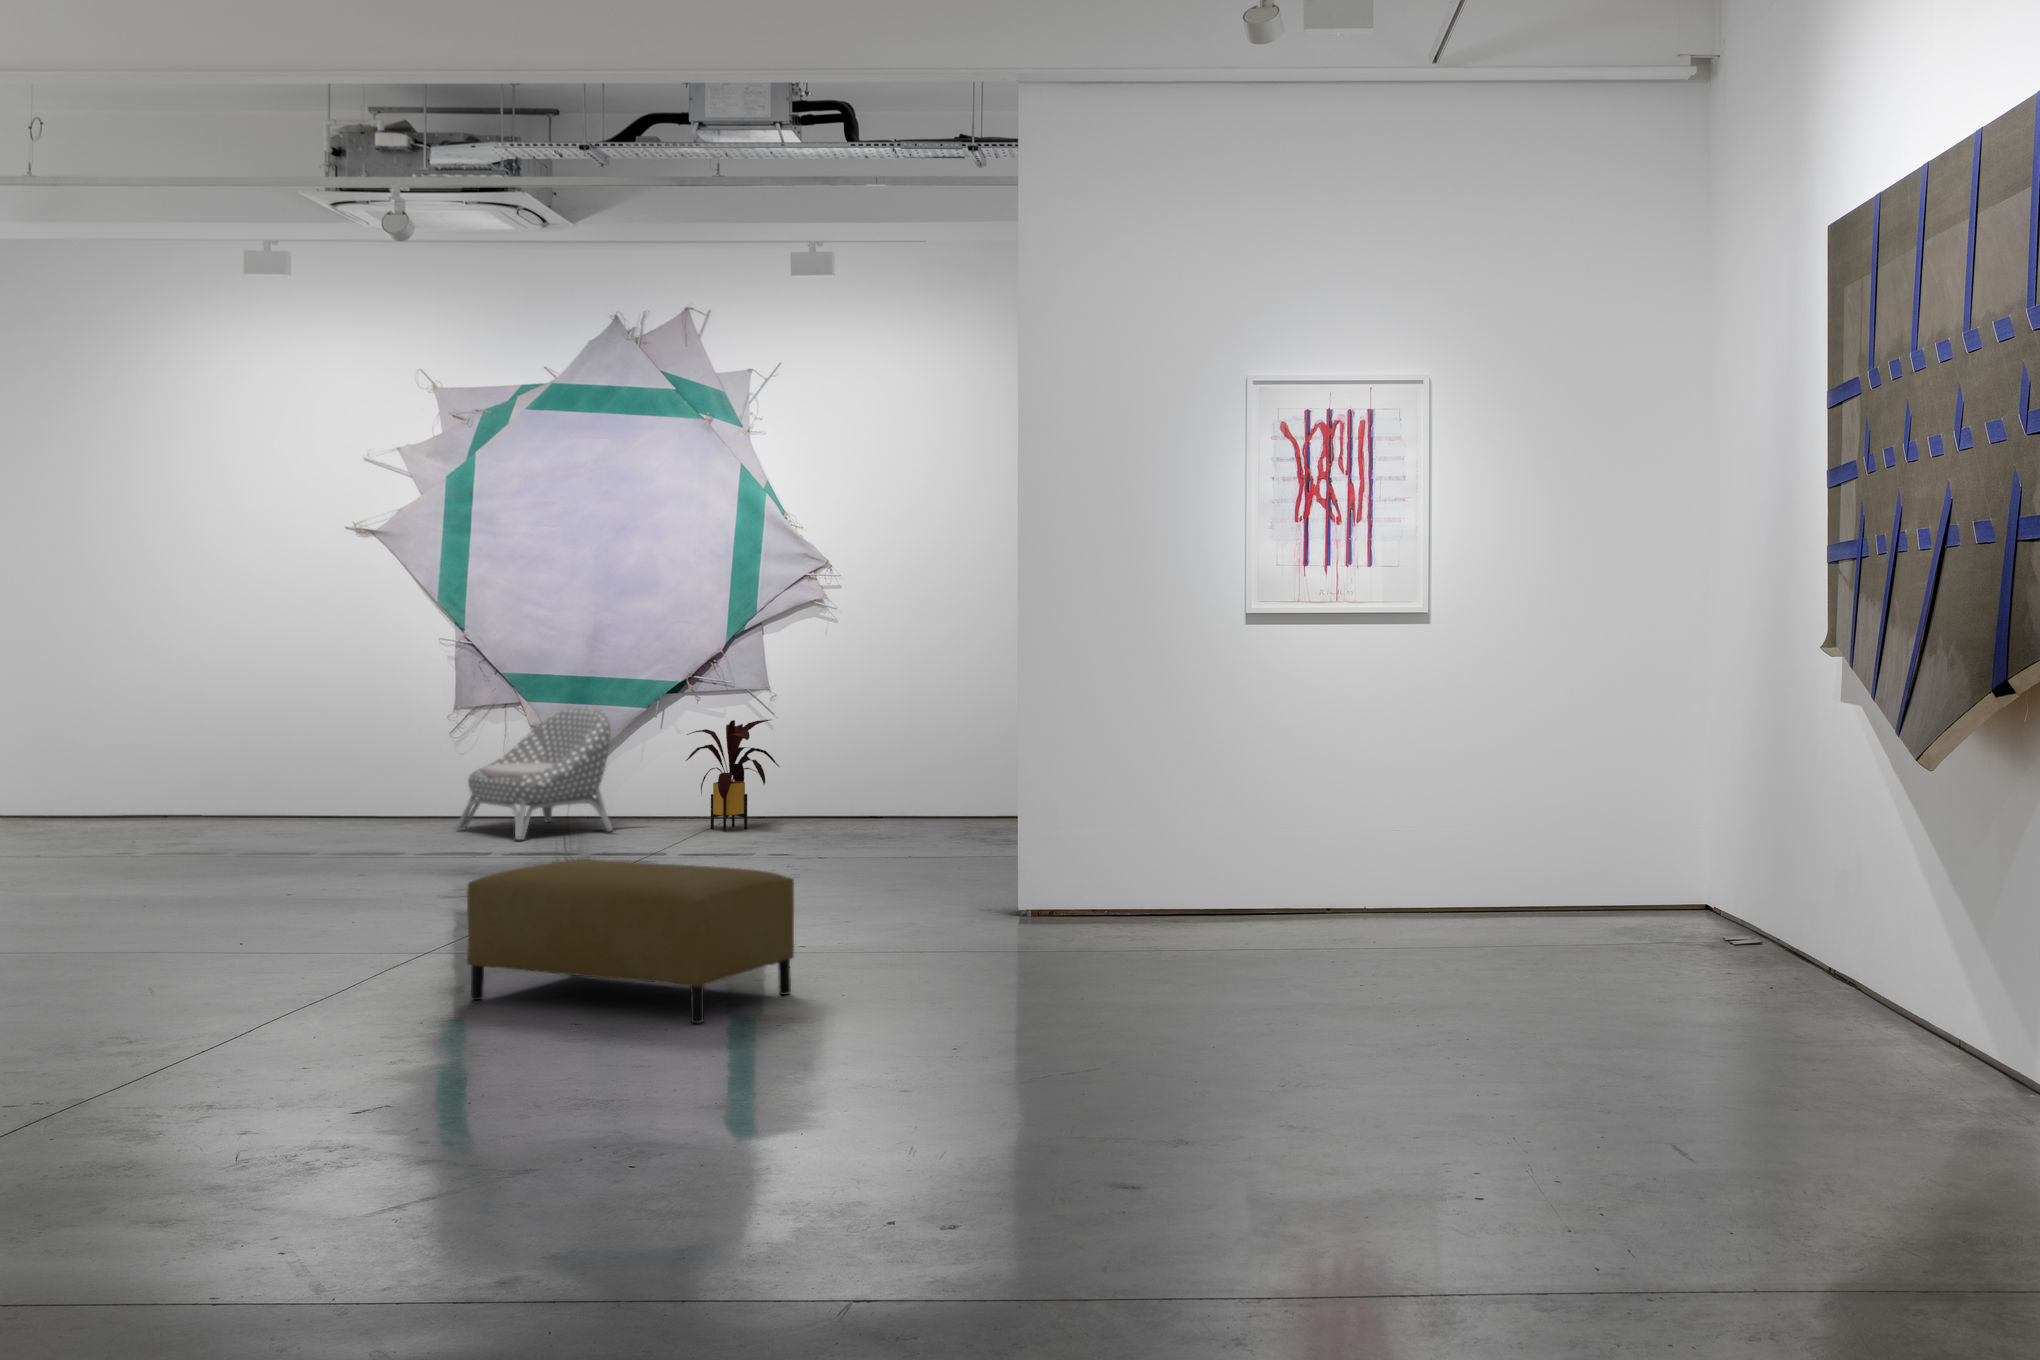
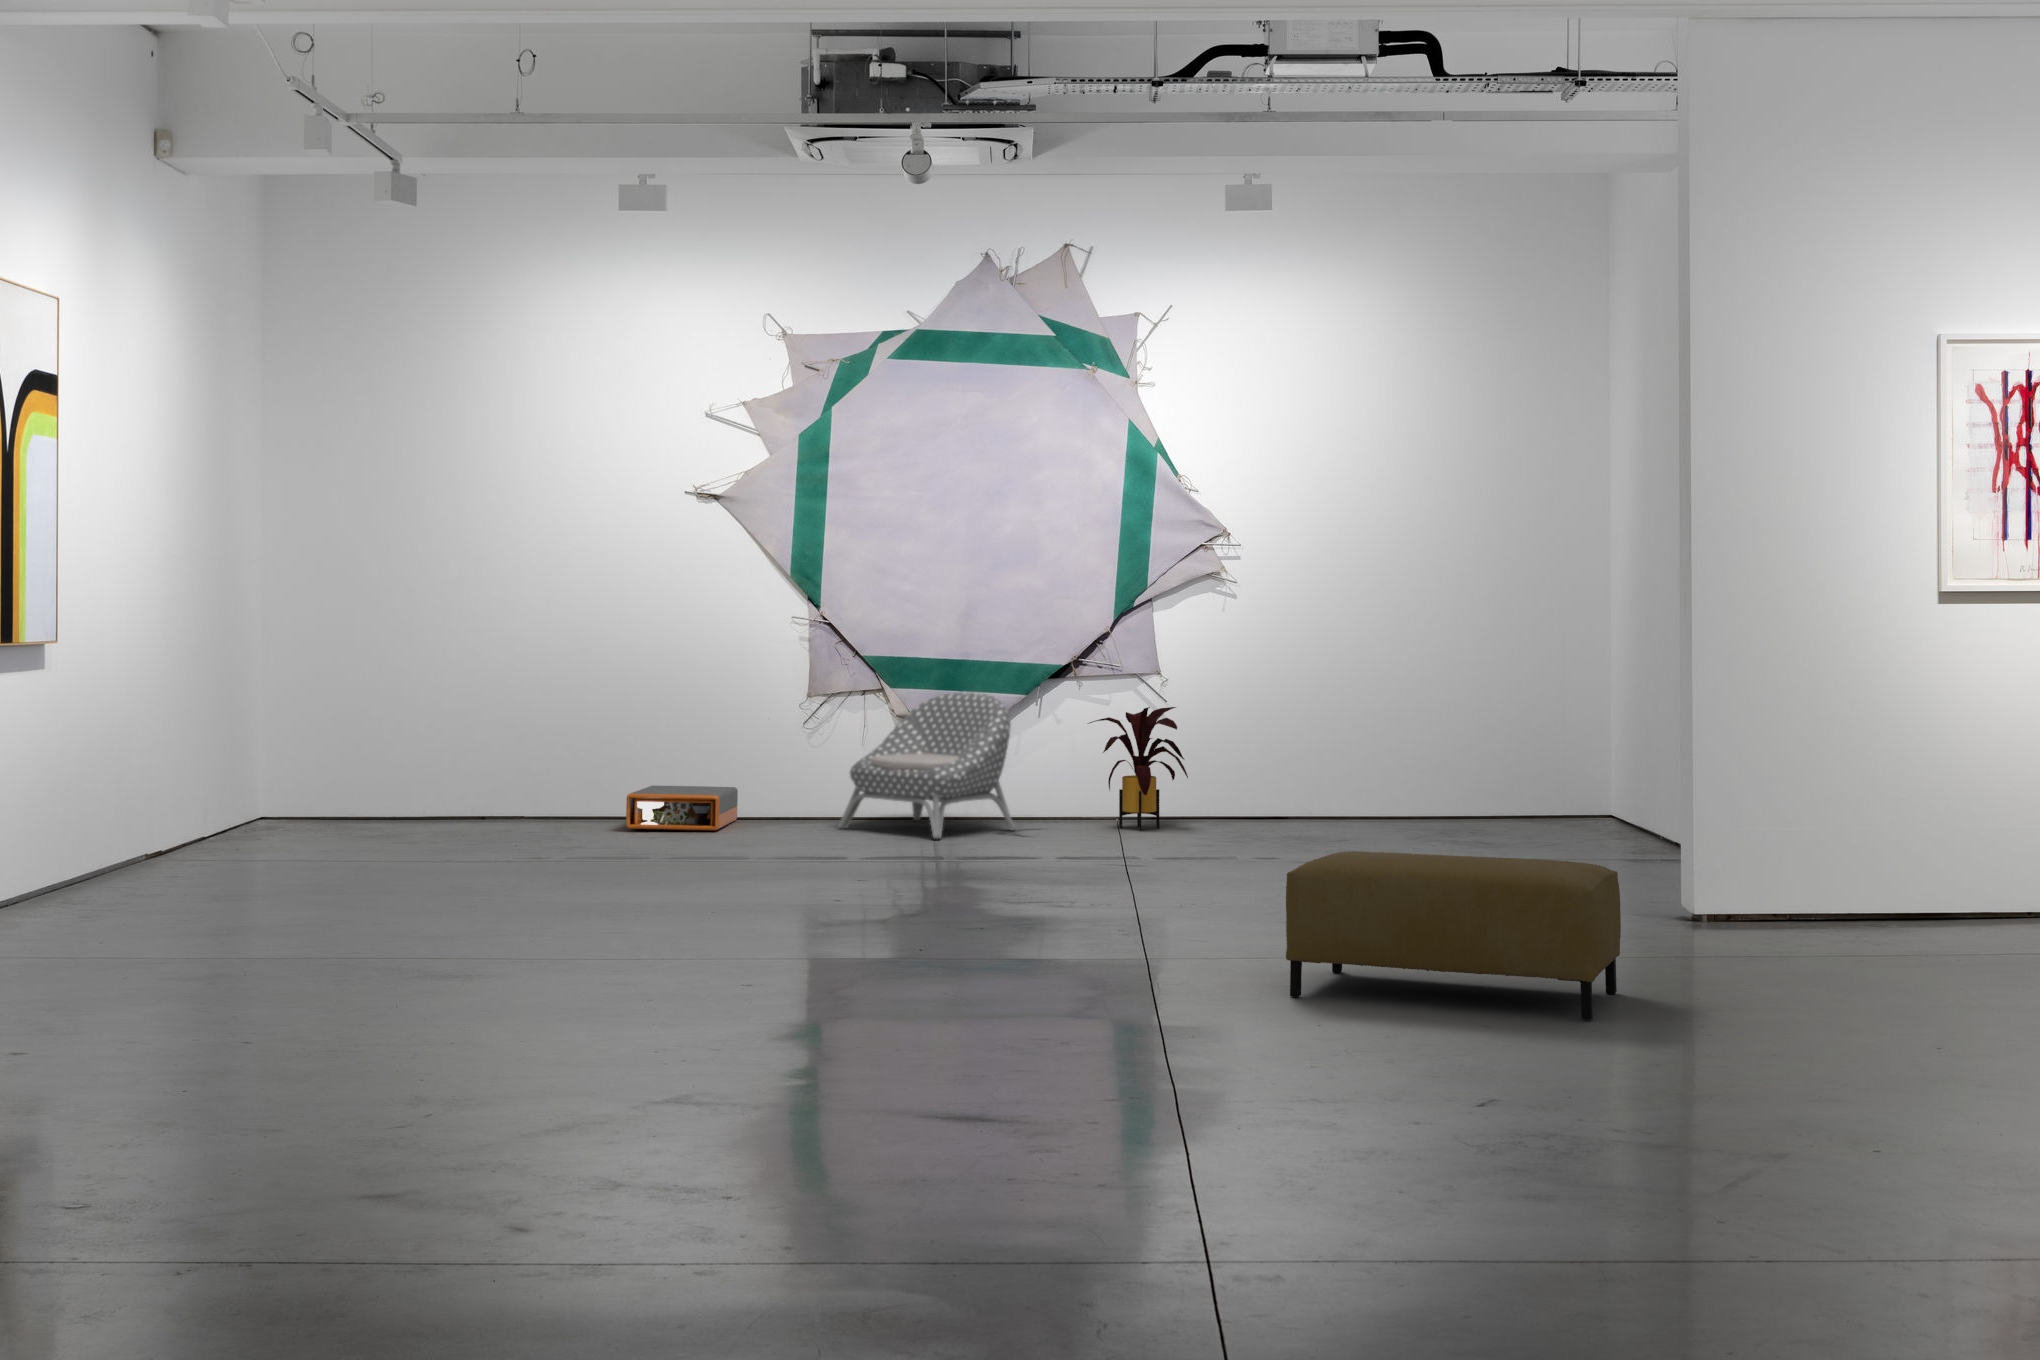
storage box: none [258,792,386,833] -> present [626,786,738,830]

